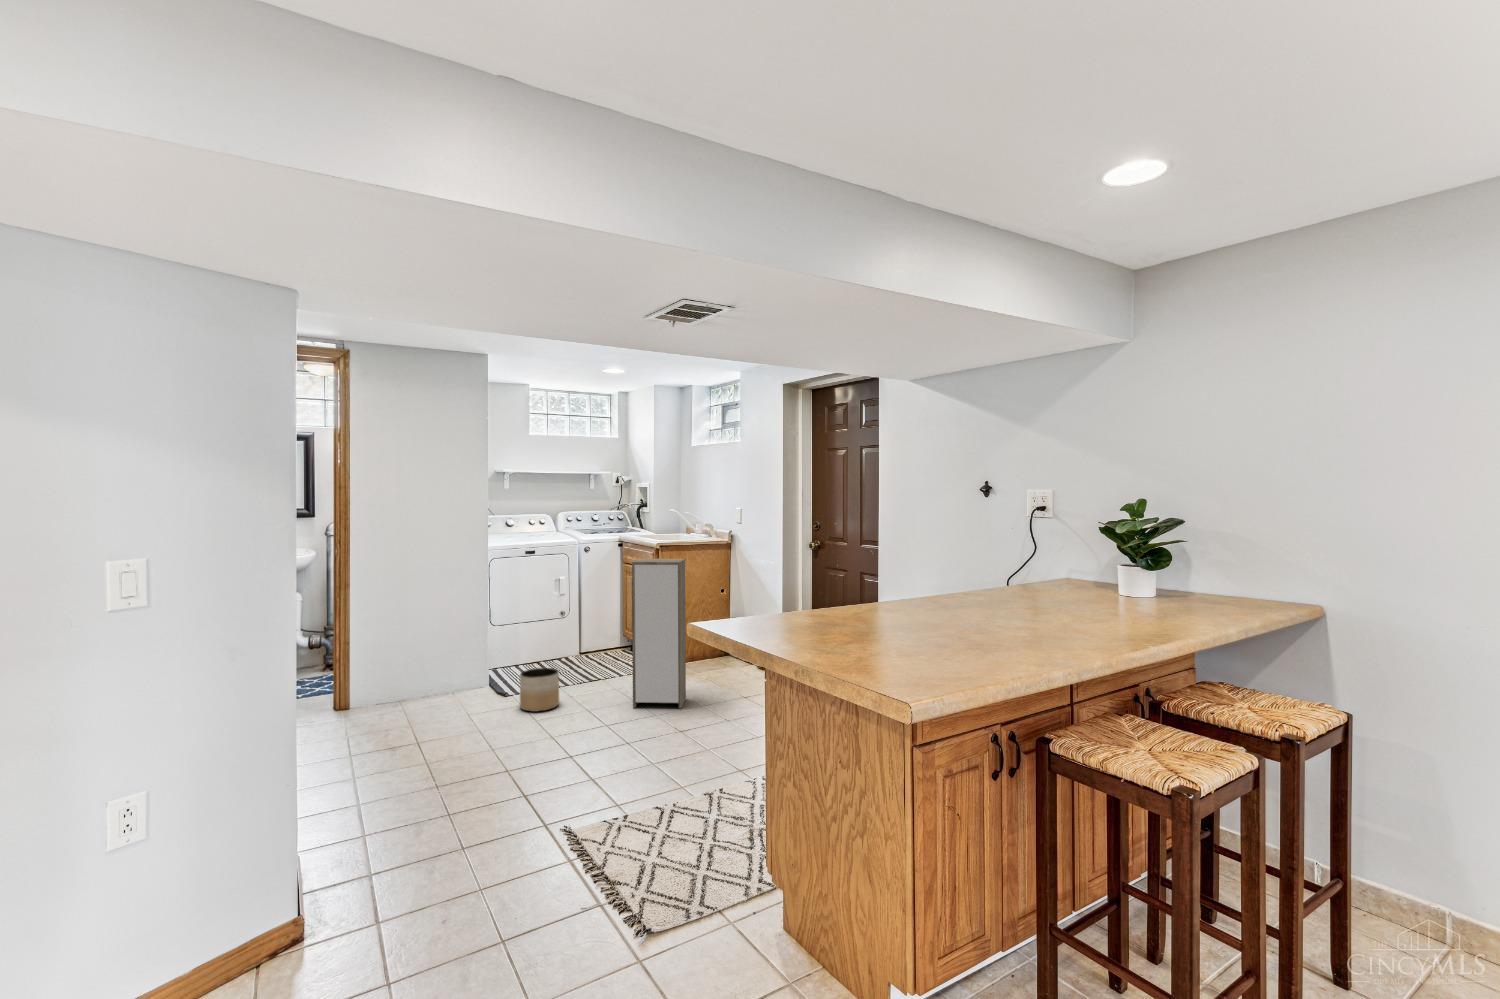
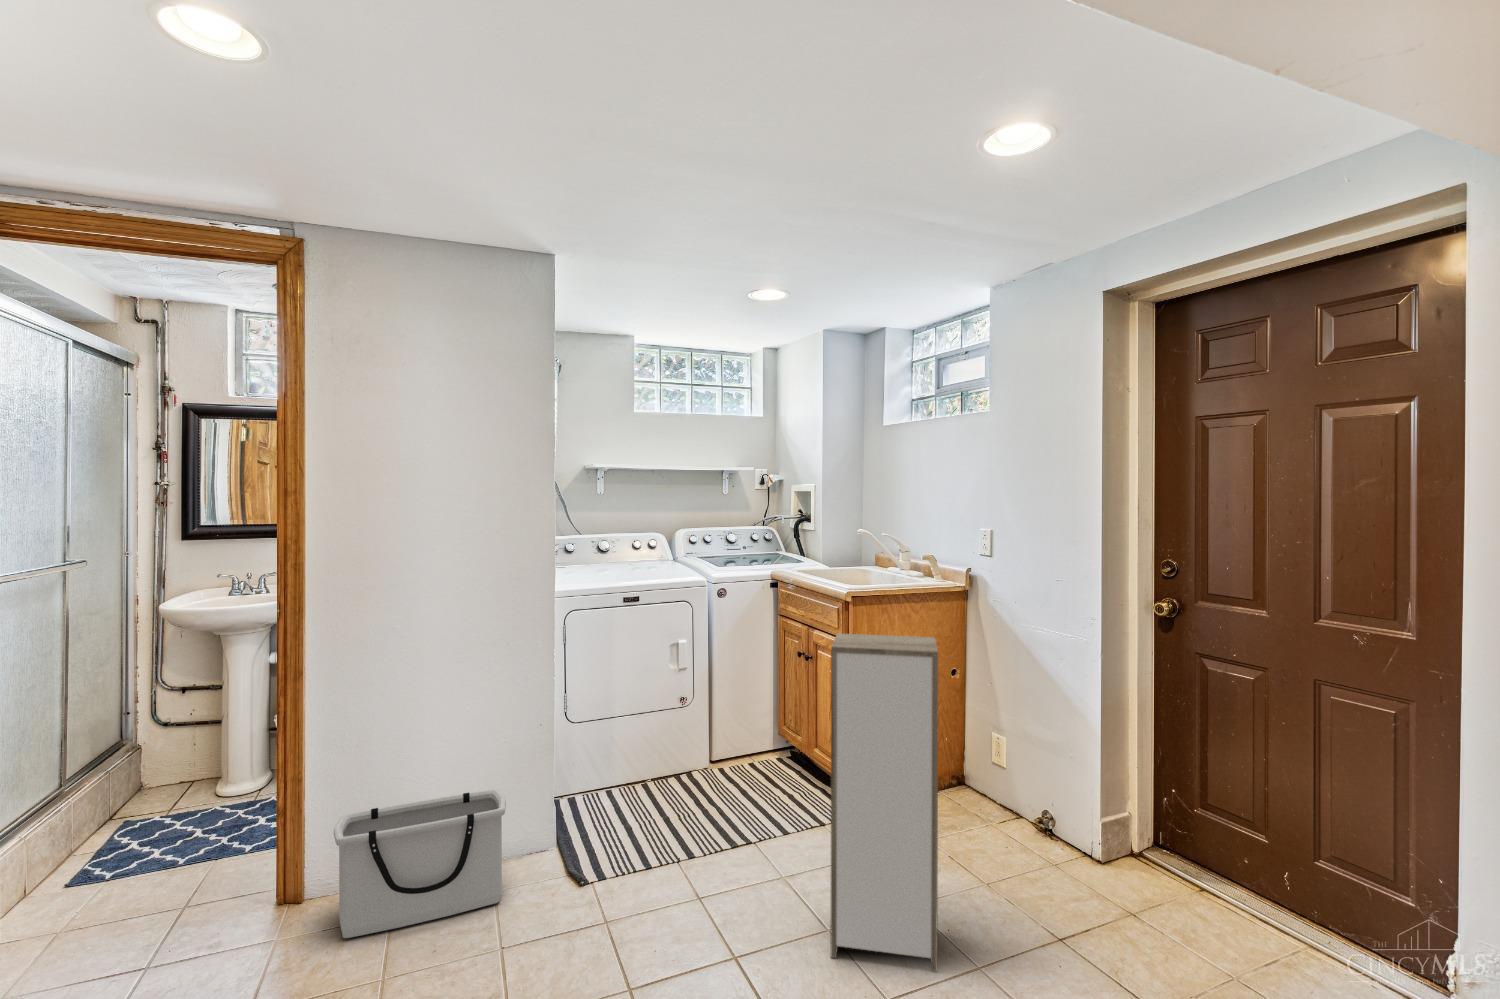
storage bin: none [377,648,467,716] -> present [334,789,506,938]
planter: present [520,668,559,712] -> none [601,845,678,952]

